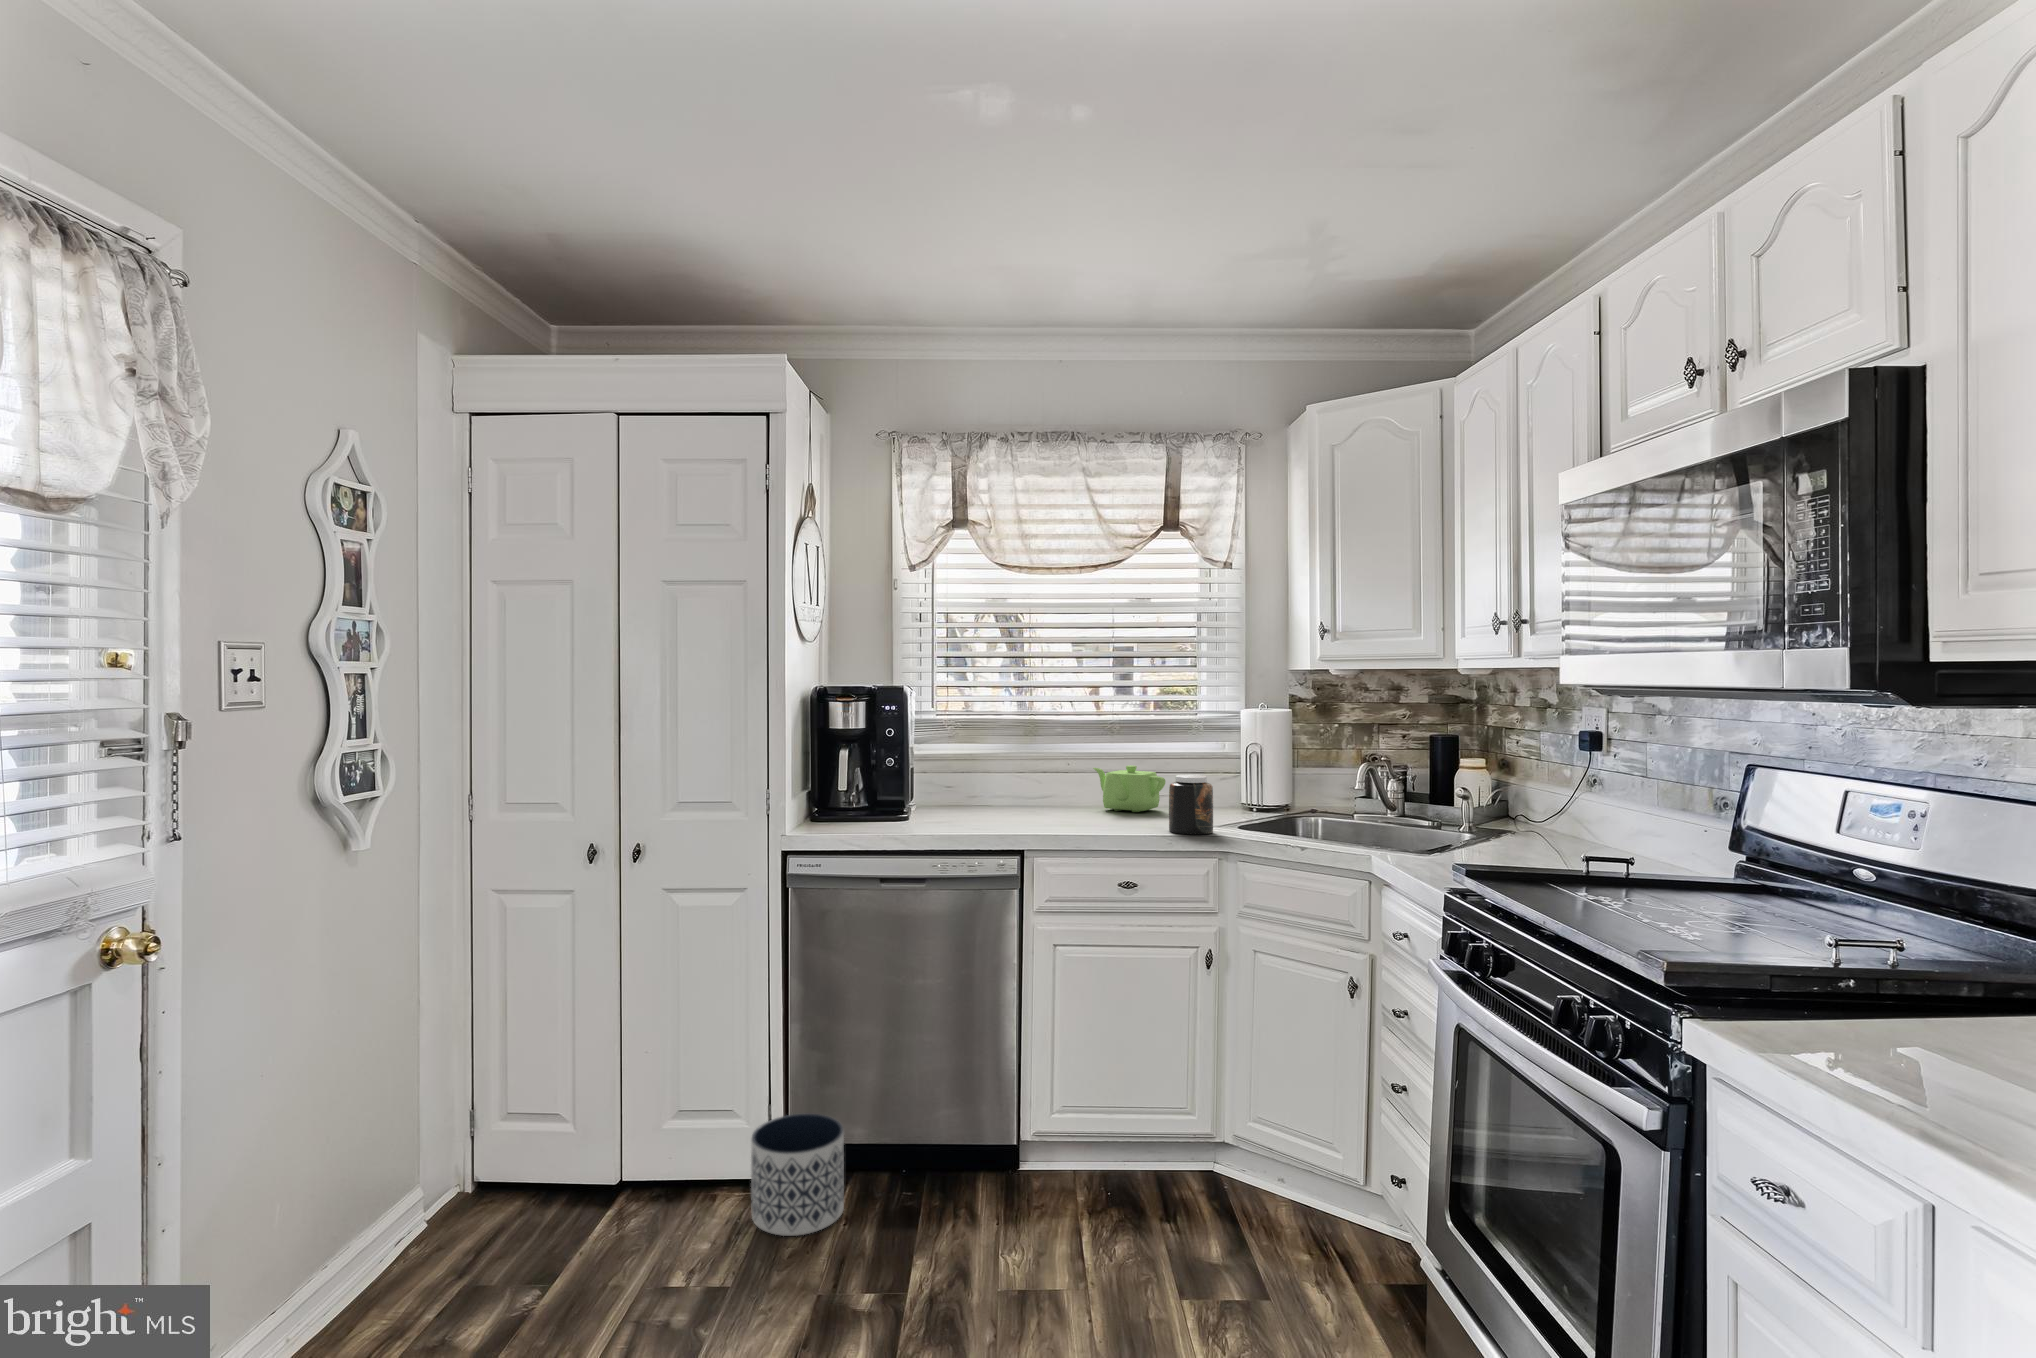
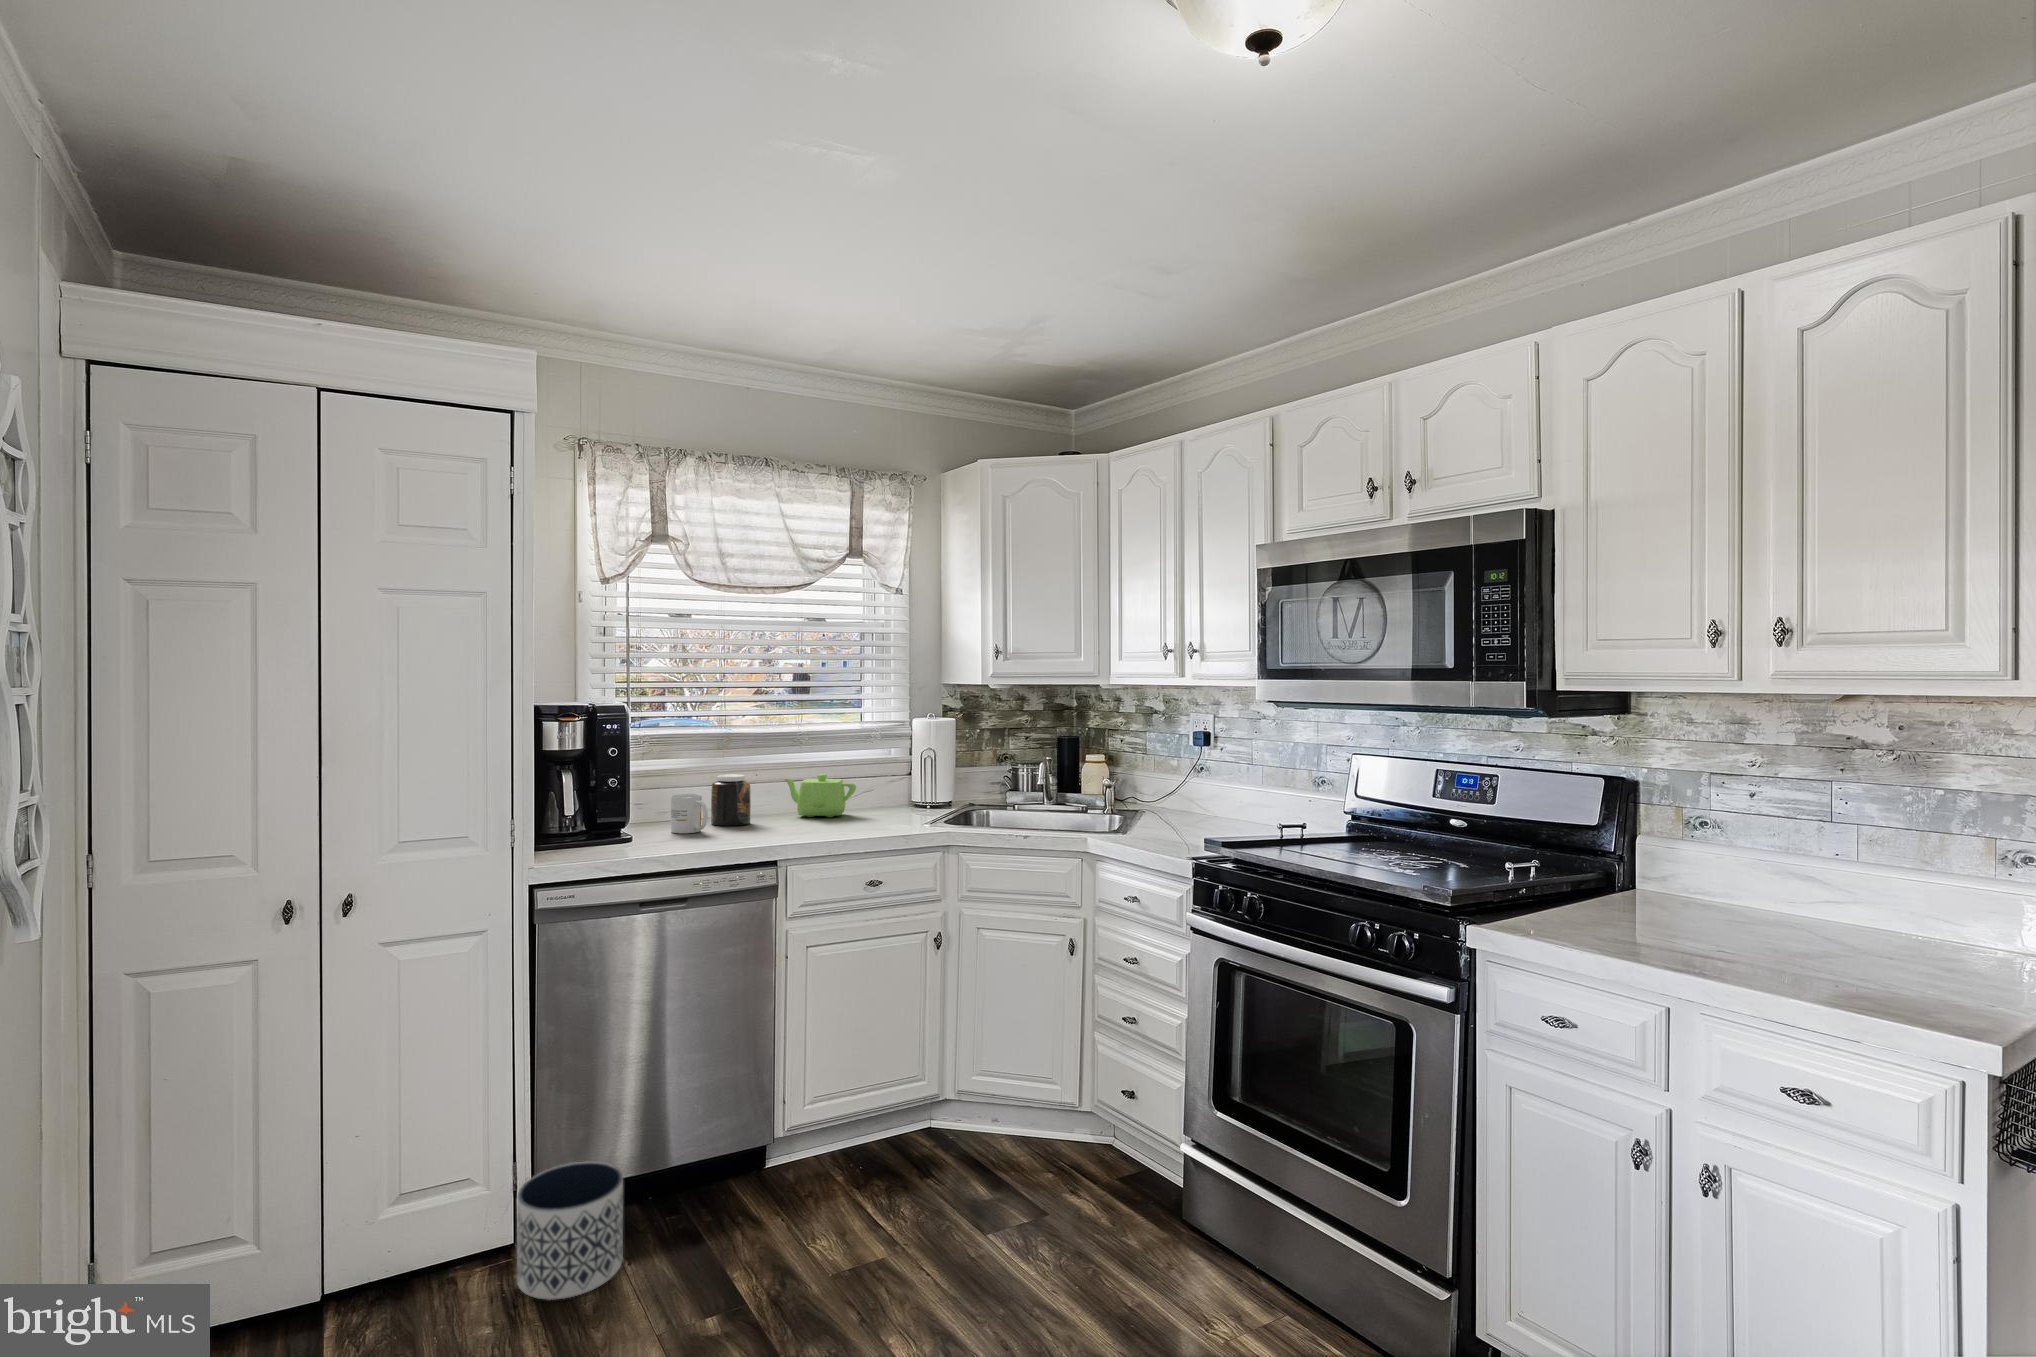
jar: present [1169,775,1213,835] -> present [711,774,751,826]
mug: none [956,778,986,817] -> present [671,794,708,833]

